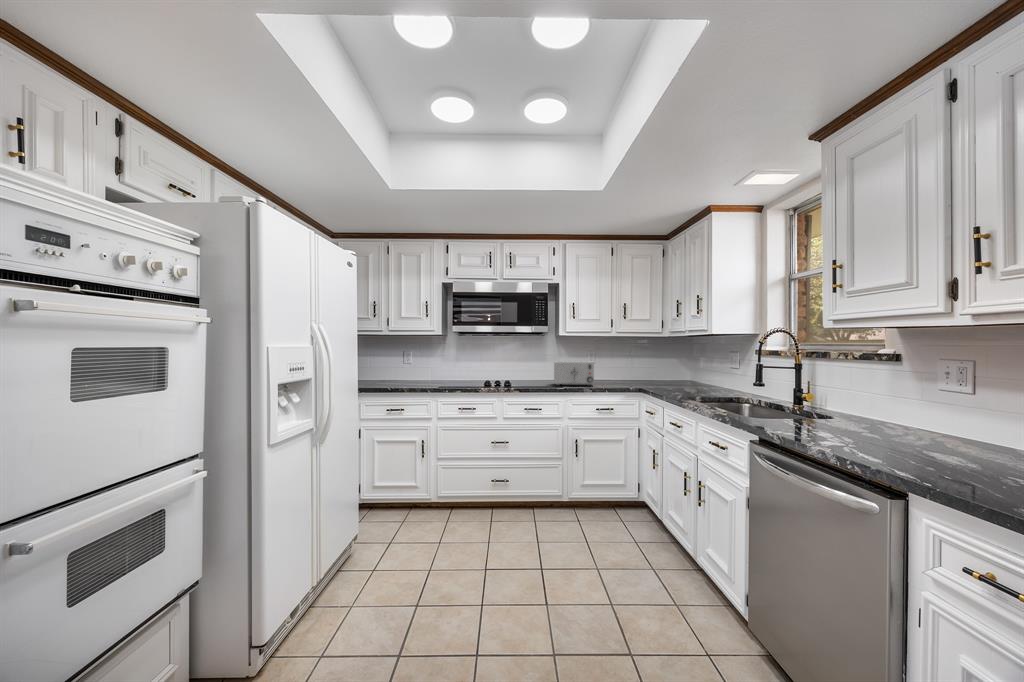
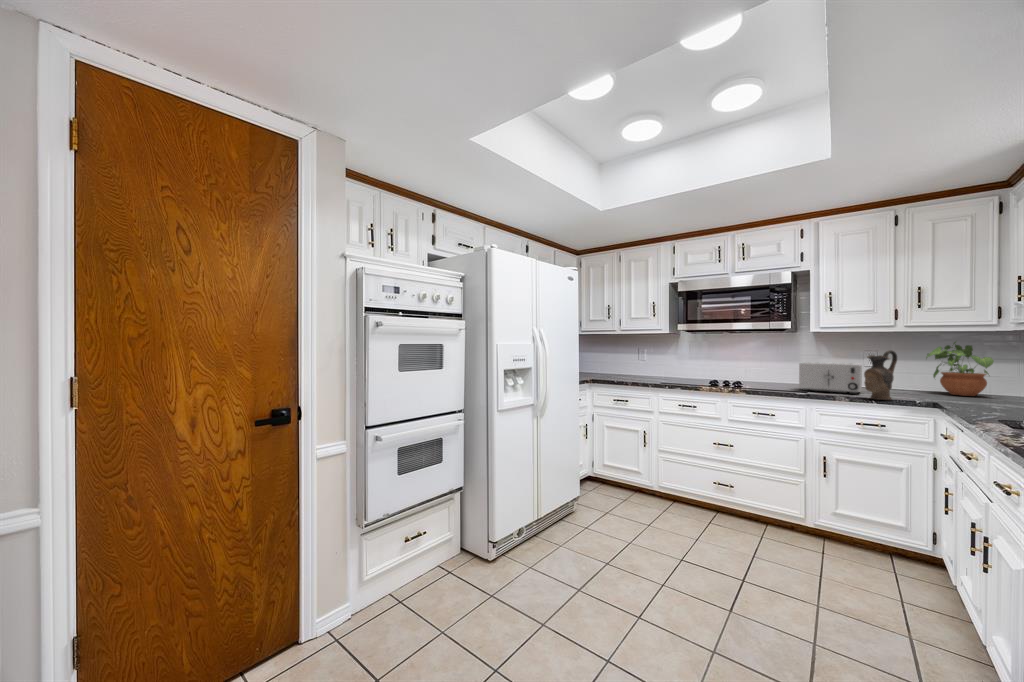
potted plant: none [623,343,658,382] -> present [926,342,994,396]
ceramic pitcher: none [601,350,619,389] -> present [864,350,897,400]

